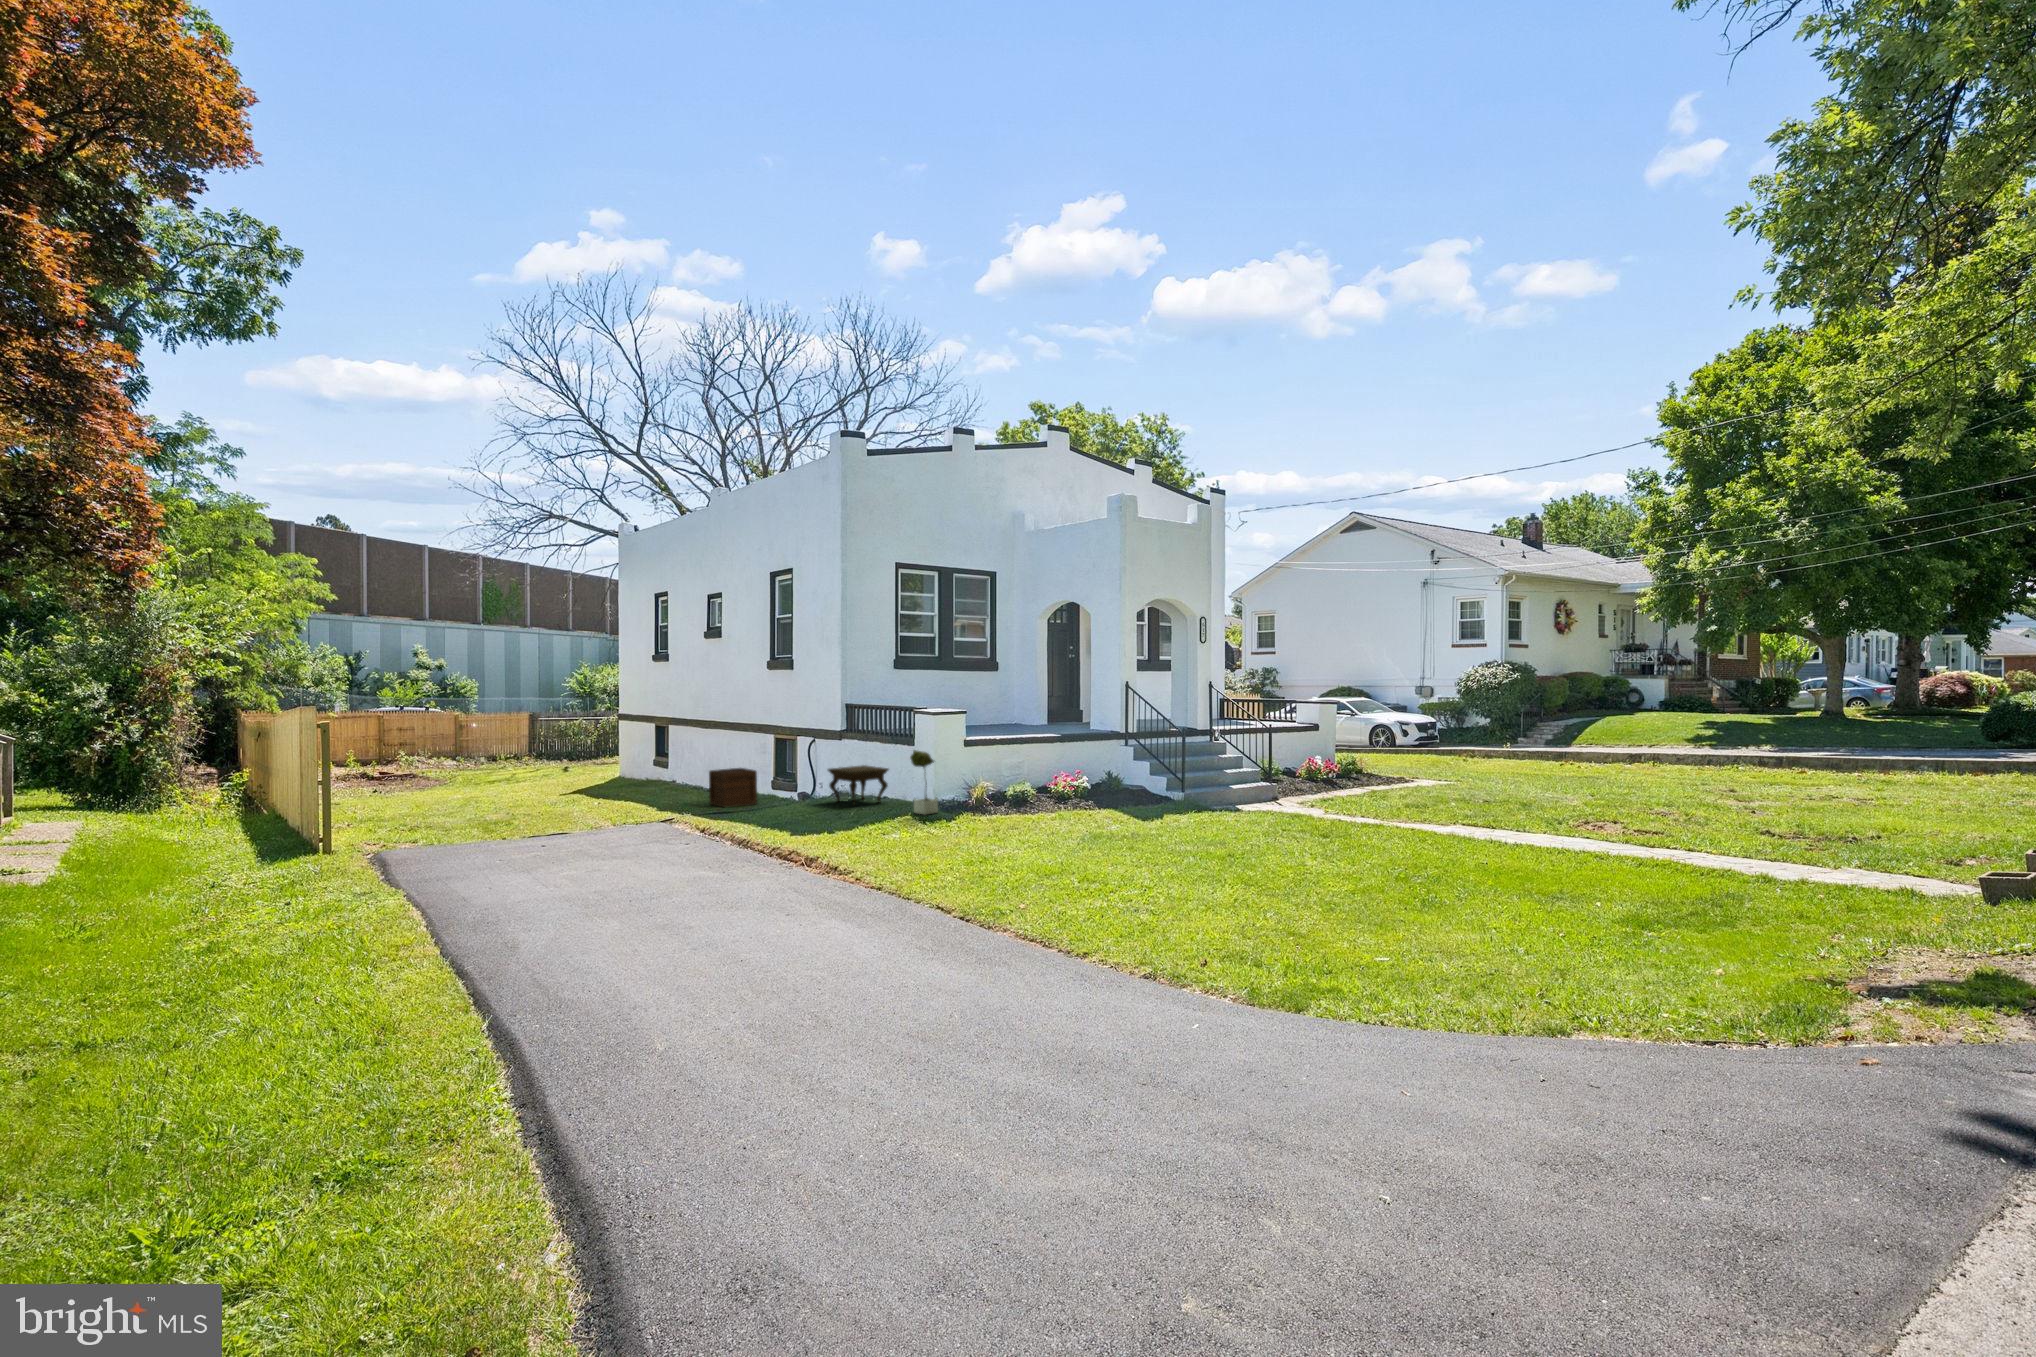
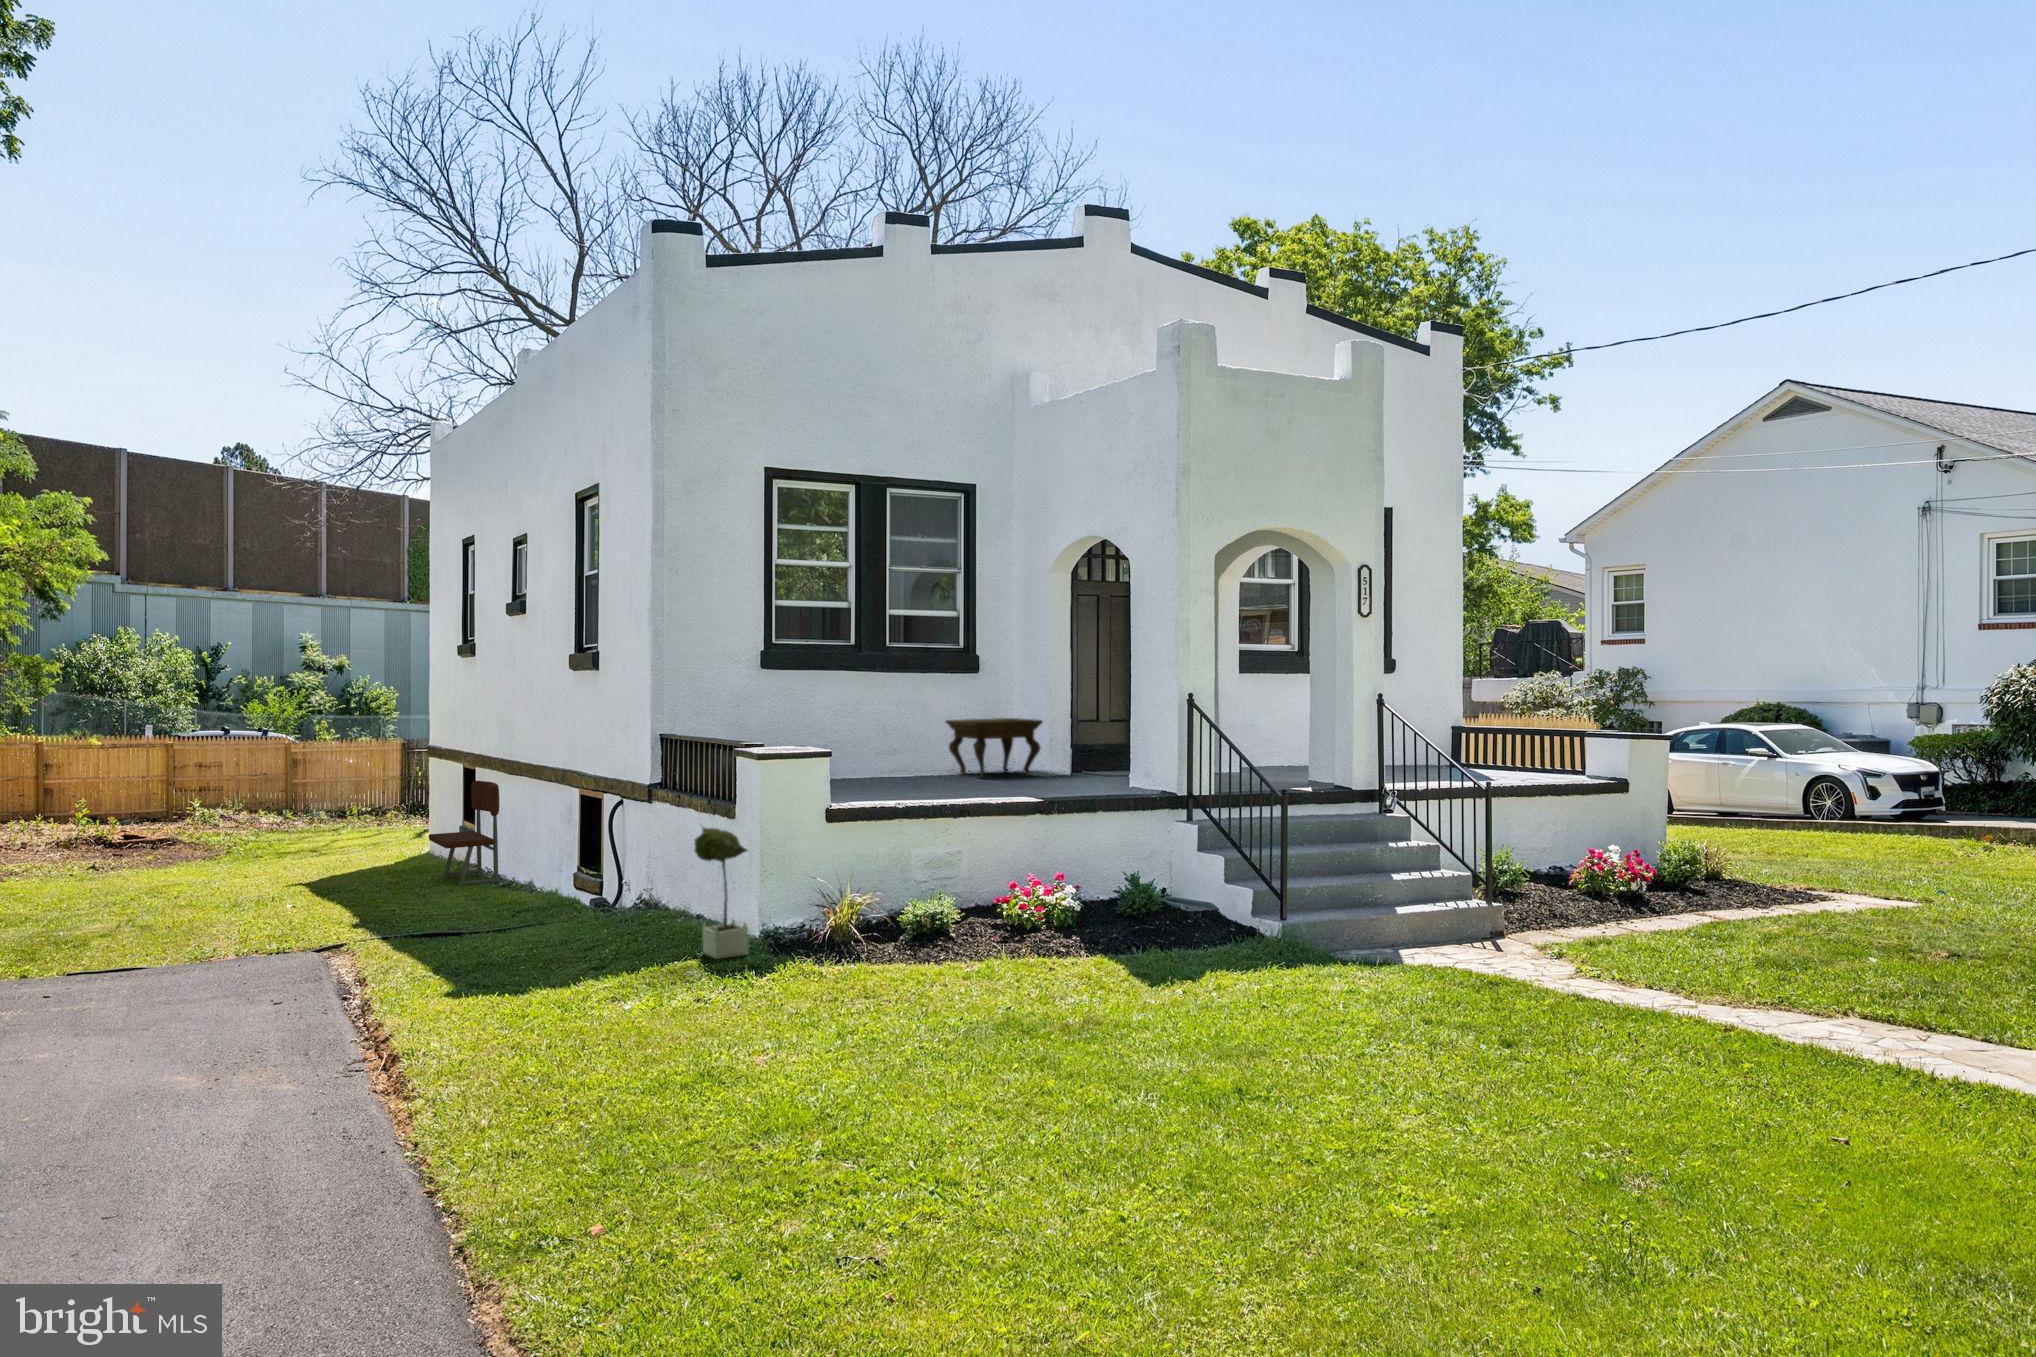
bench: none [634,735,684,796] -> present [429,781,500,885]
side table: present [828,765,889,805] -> present [946,718,1043,778]
wooden crate: present [709,768,757,807] -> none [492,842,569,915]

